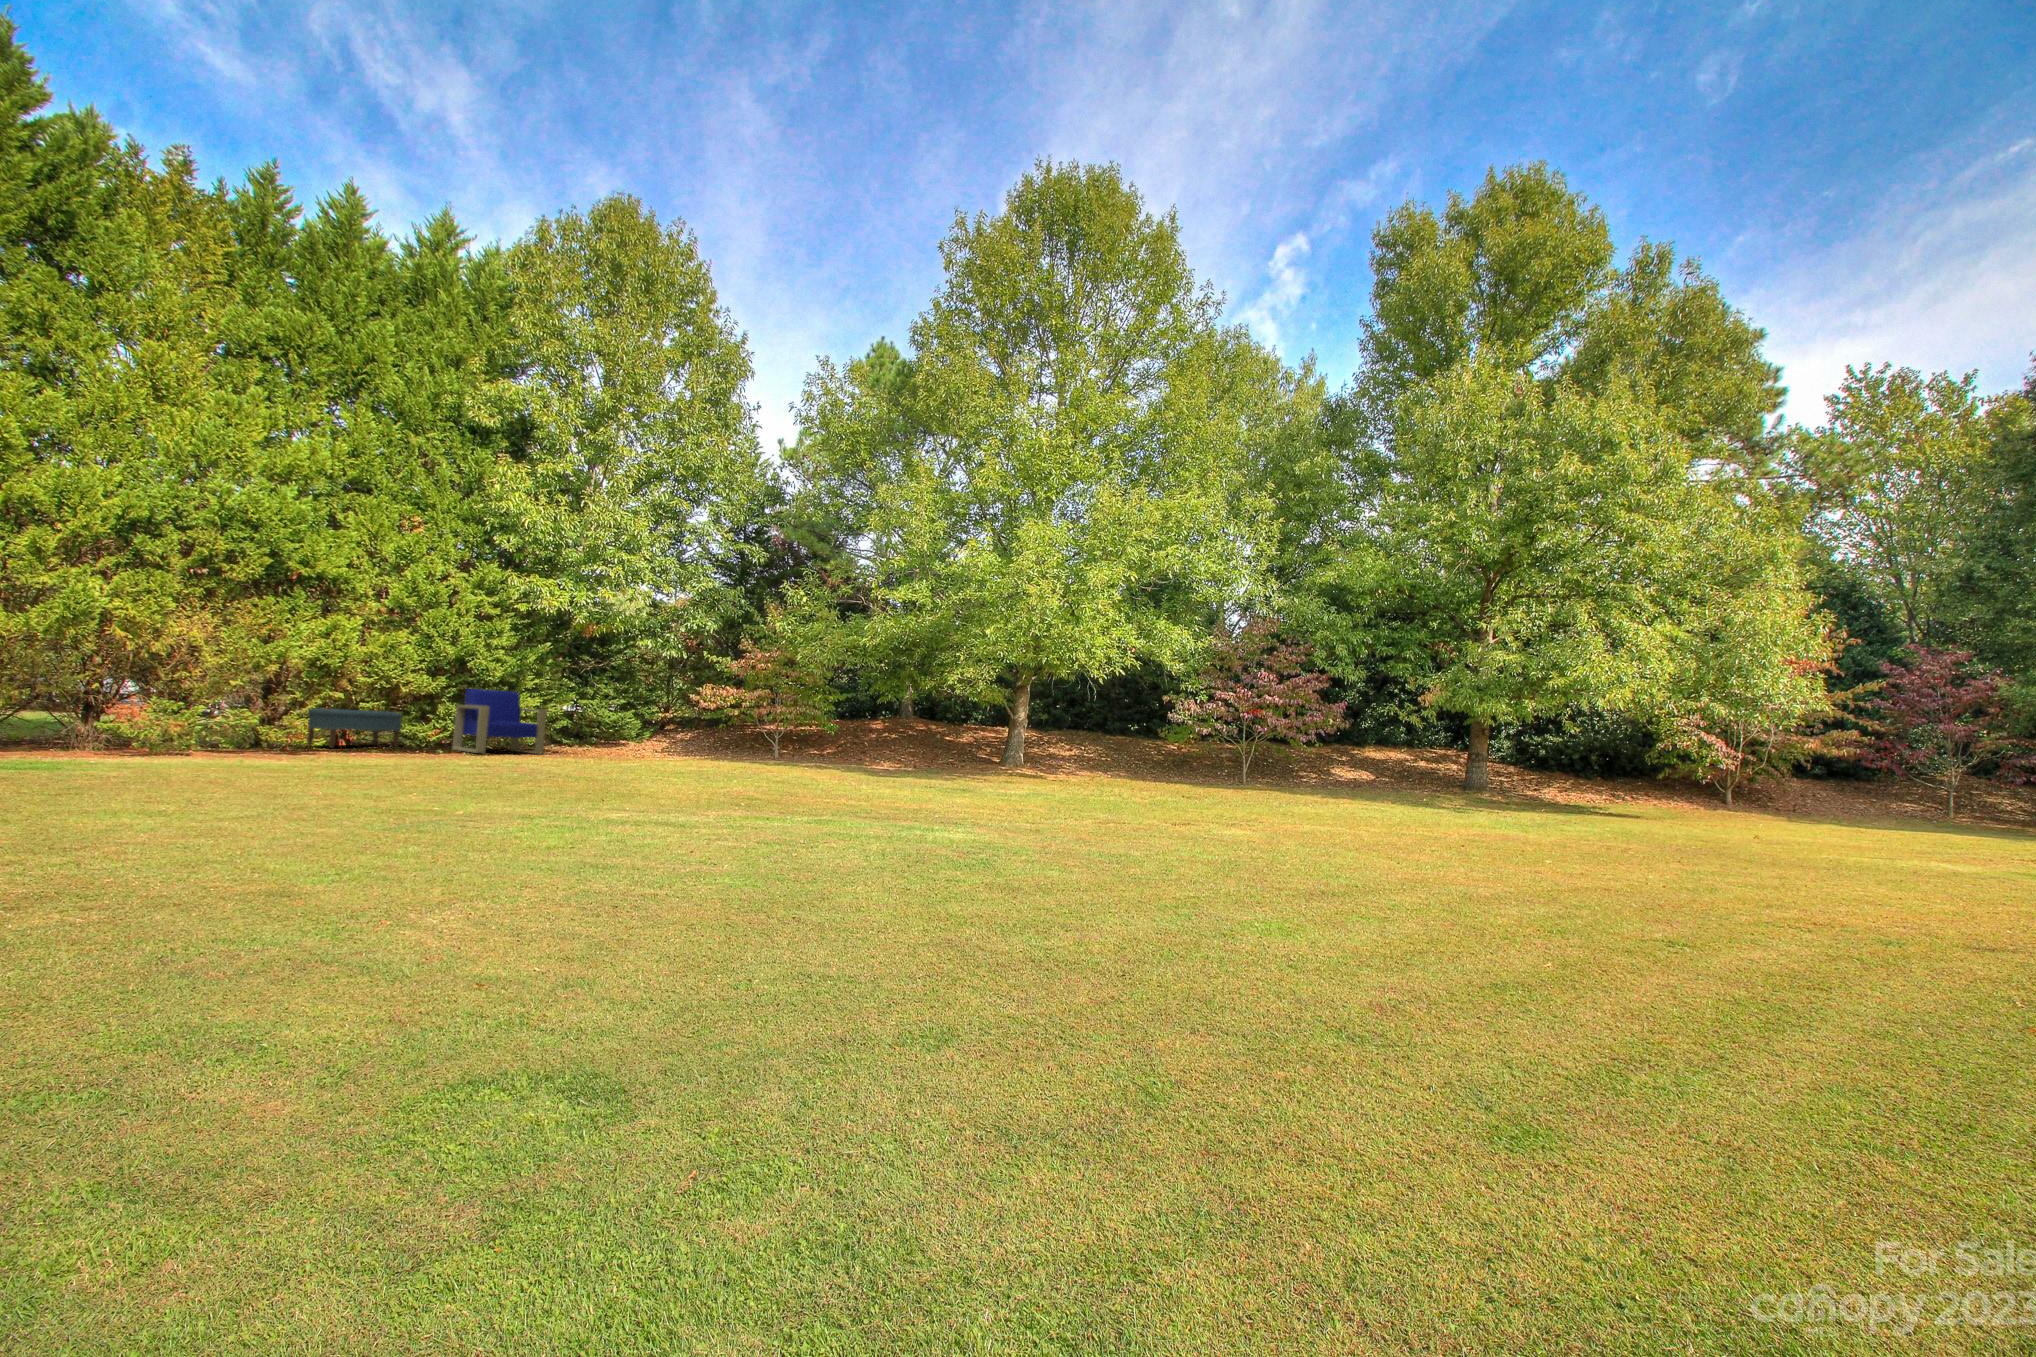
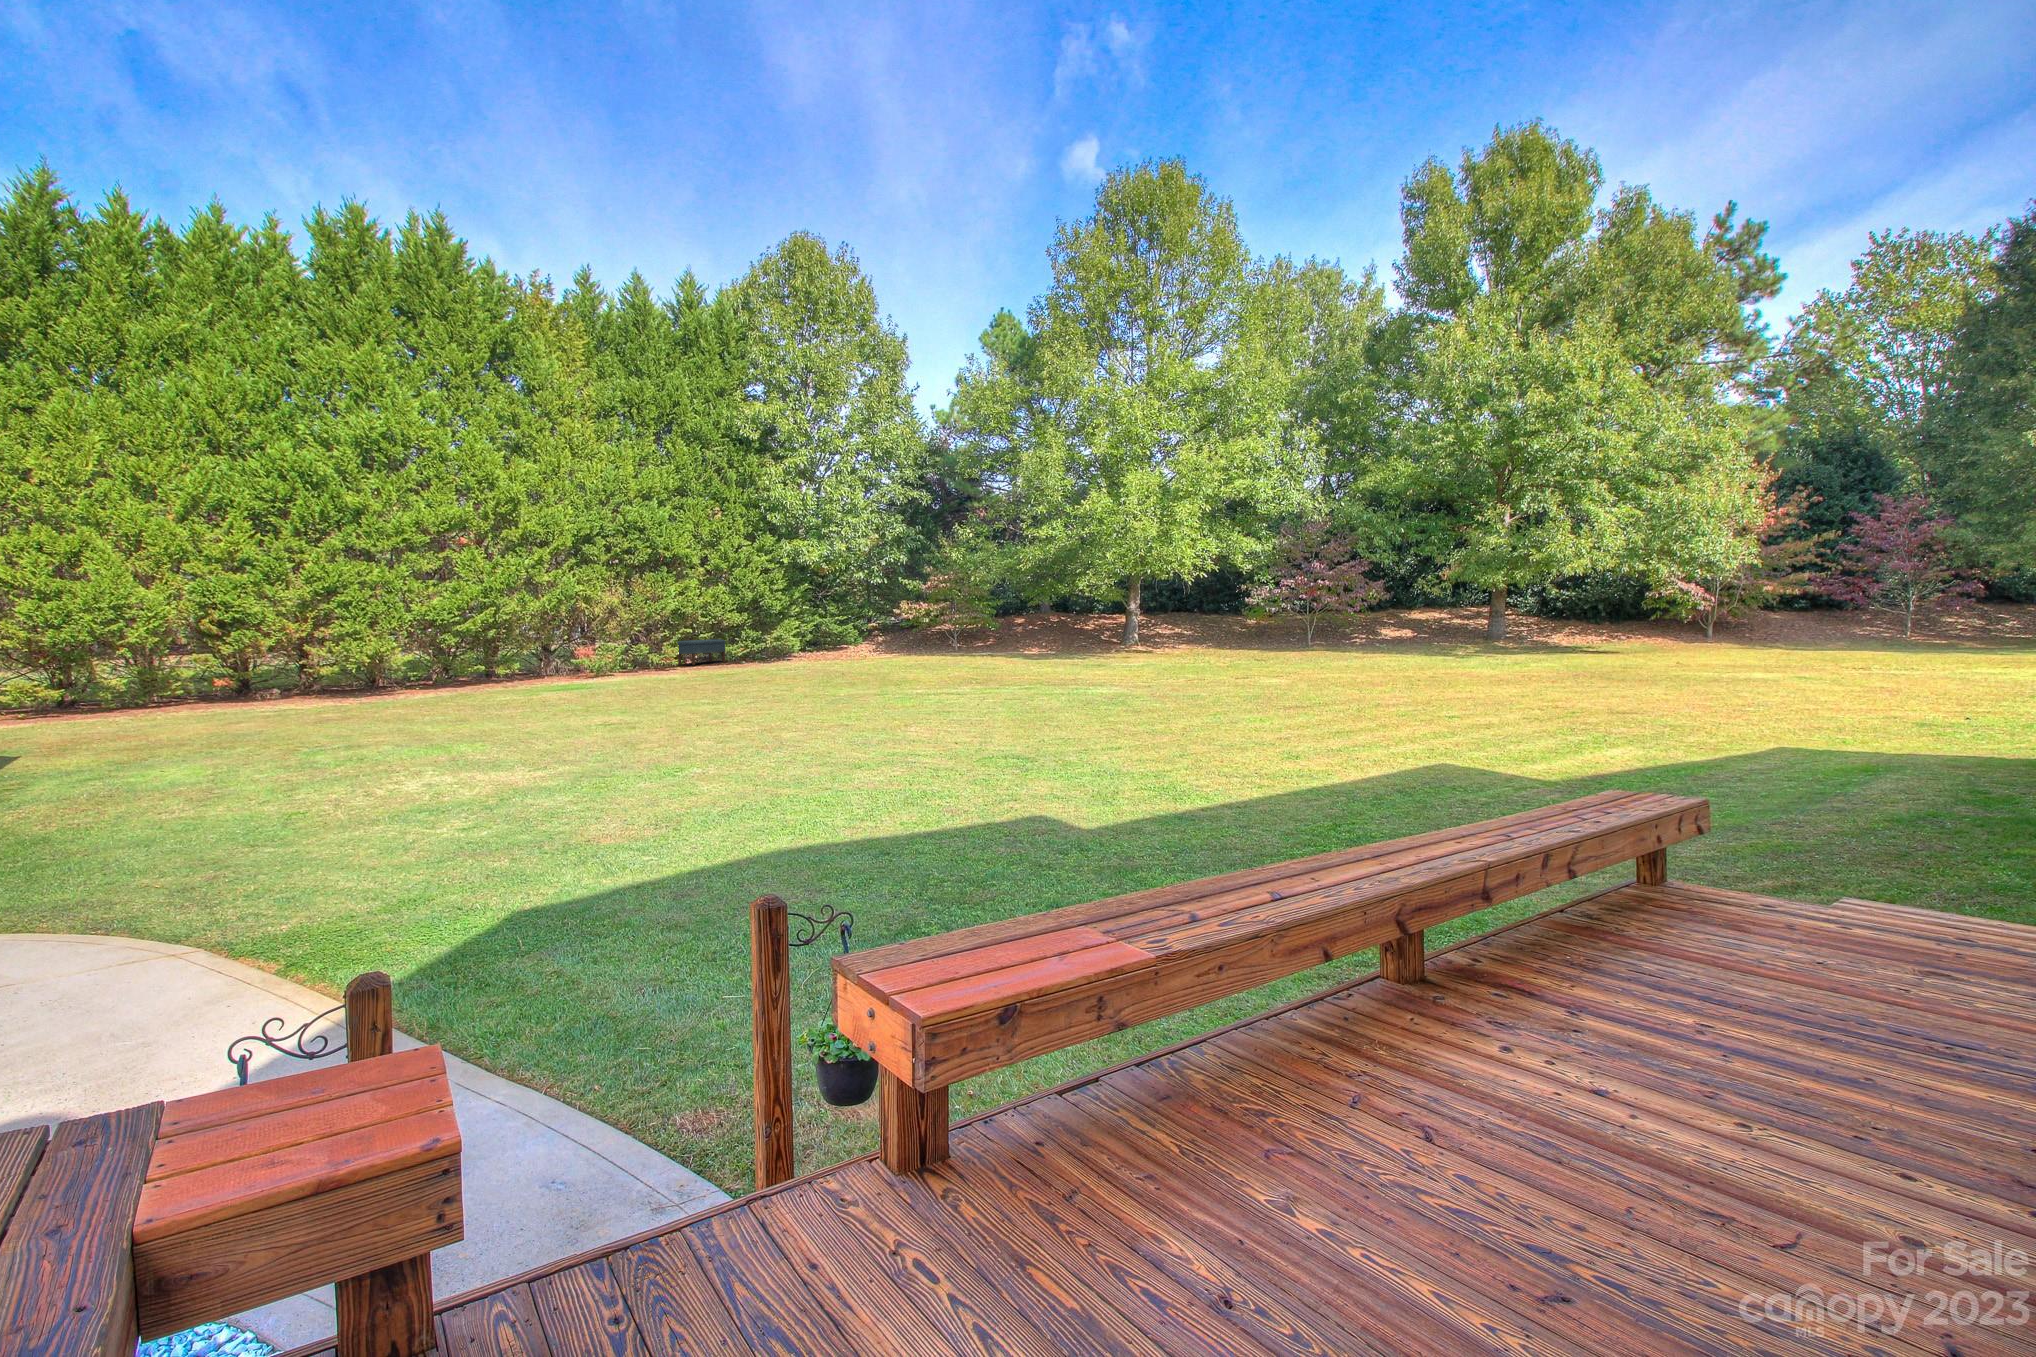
armchair: present [452,689,547,754] -> none [757,620,816,662]

